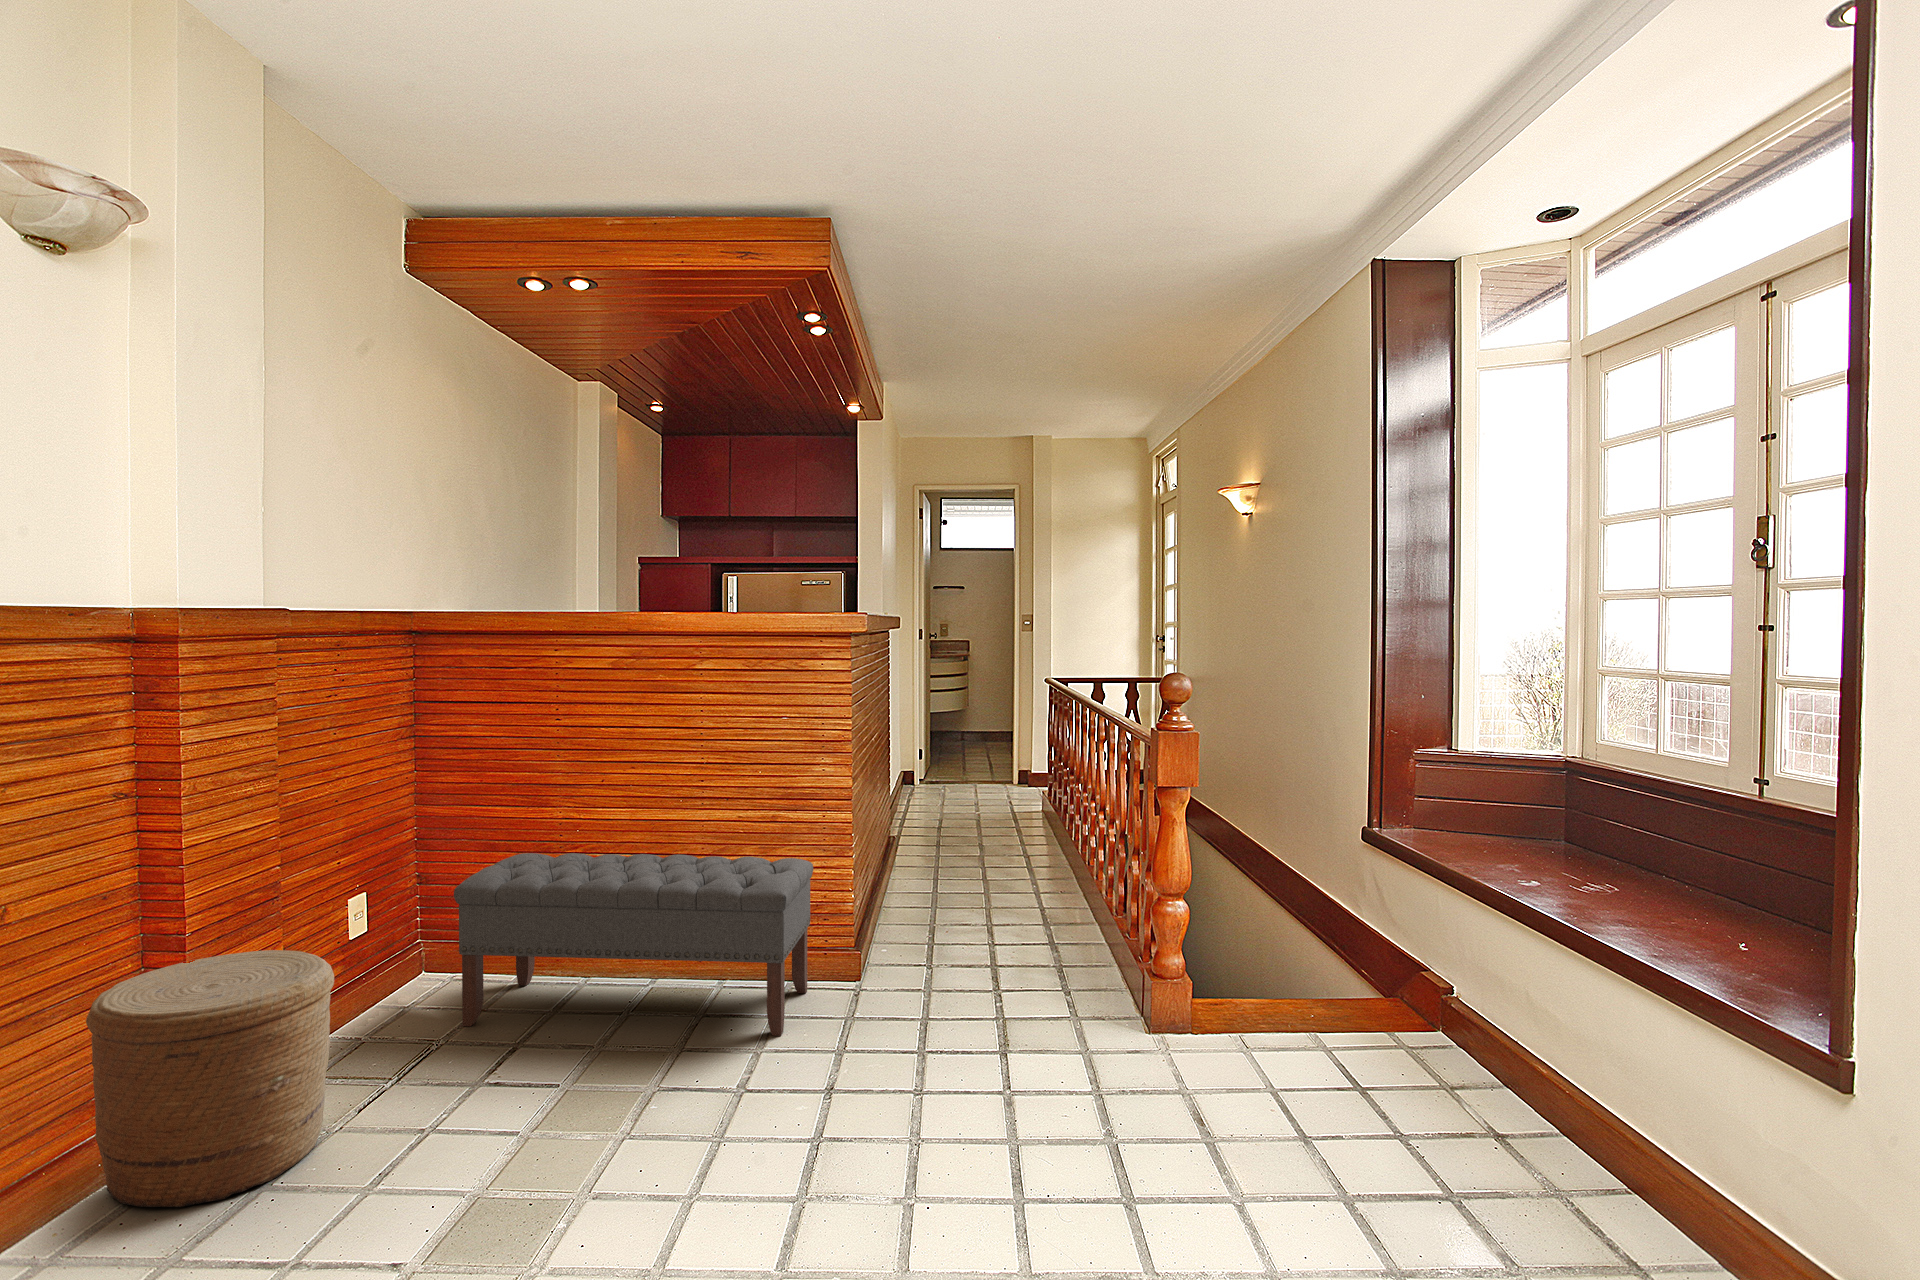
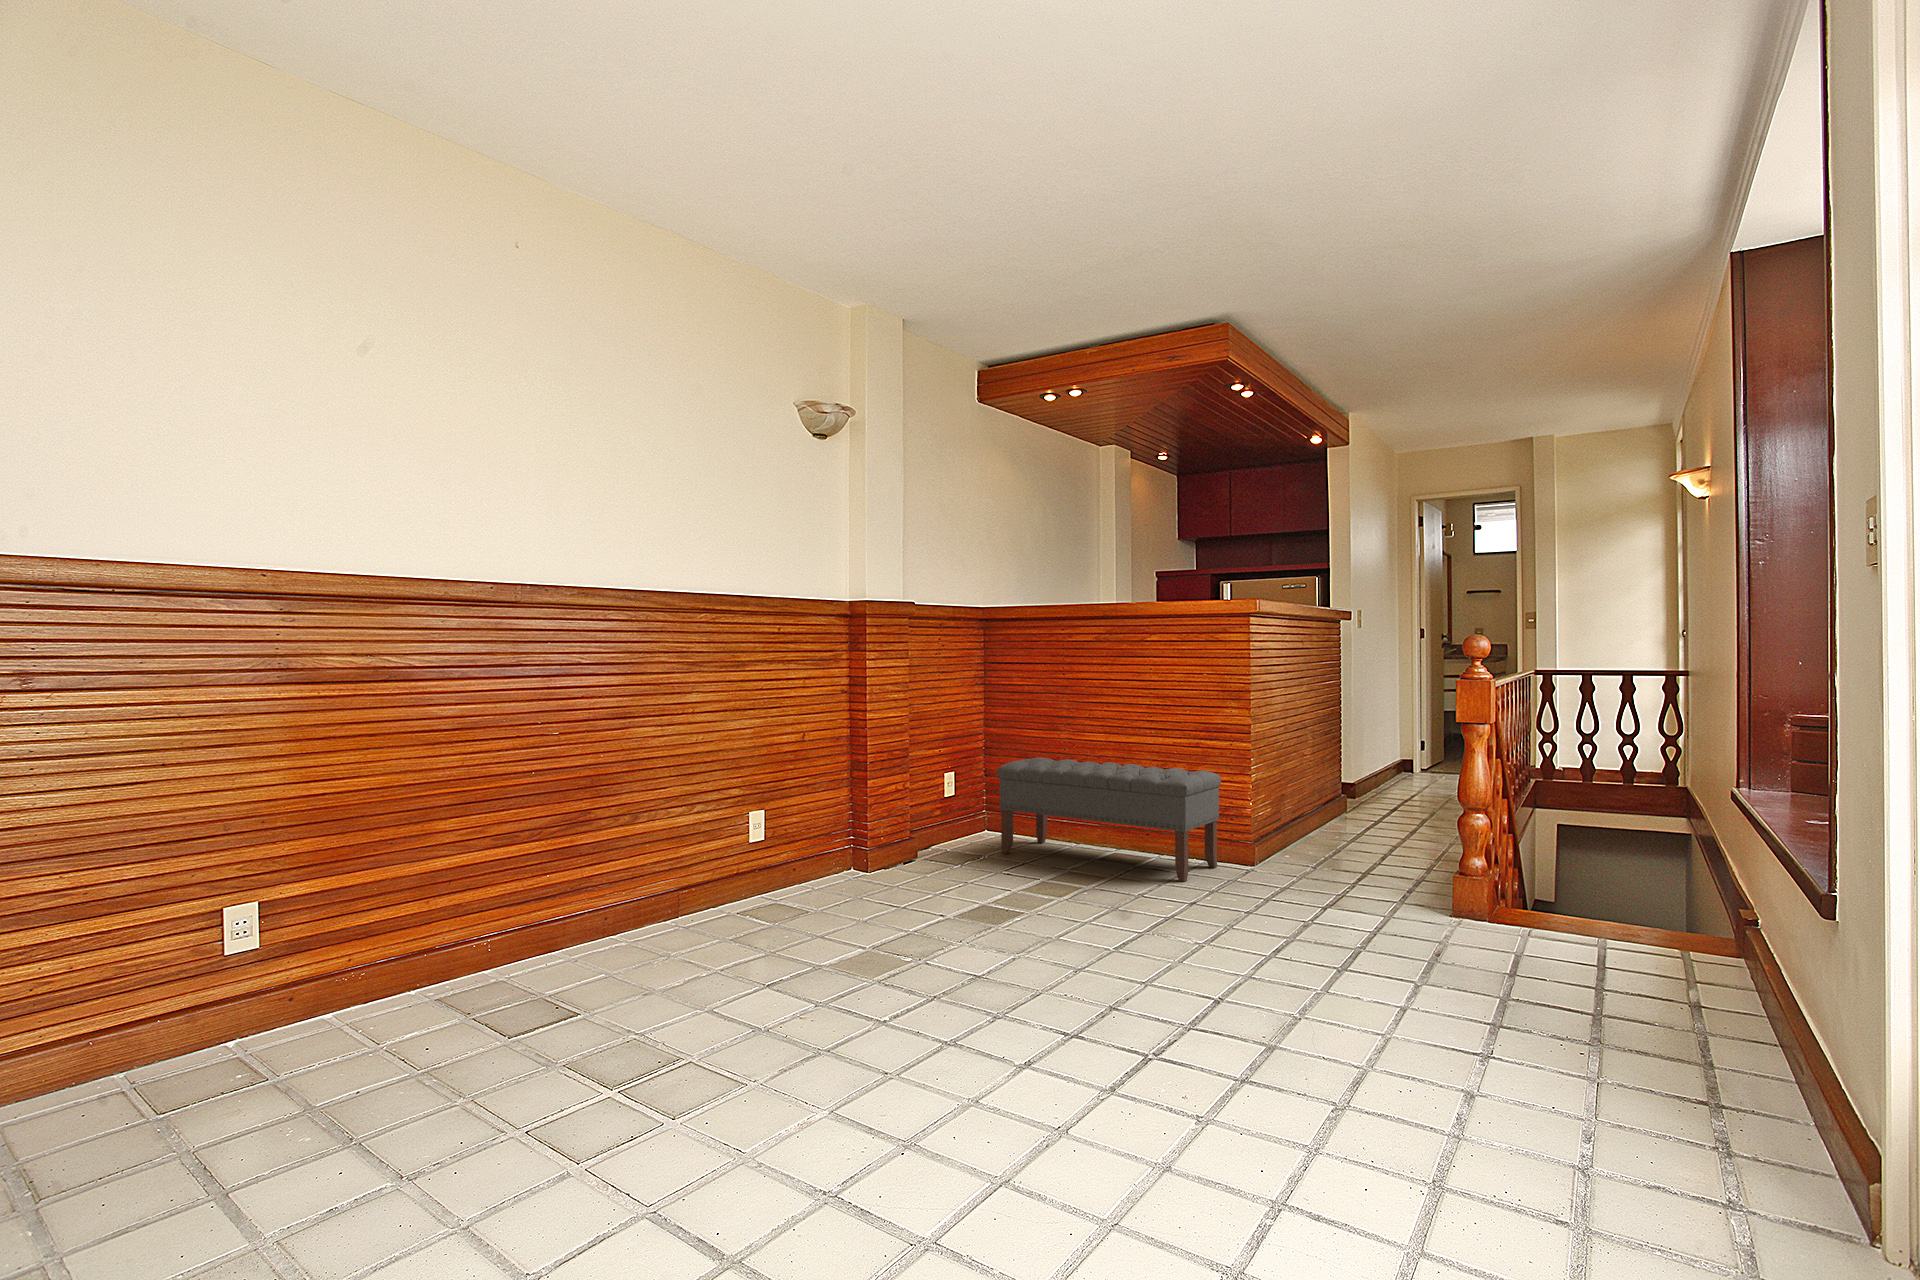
woven basket: present [86,950,334,1207] -> none [830,779,930,889]

